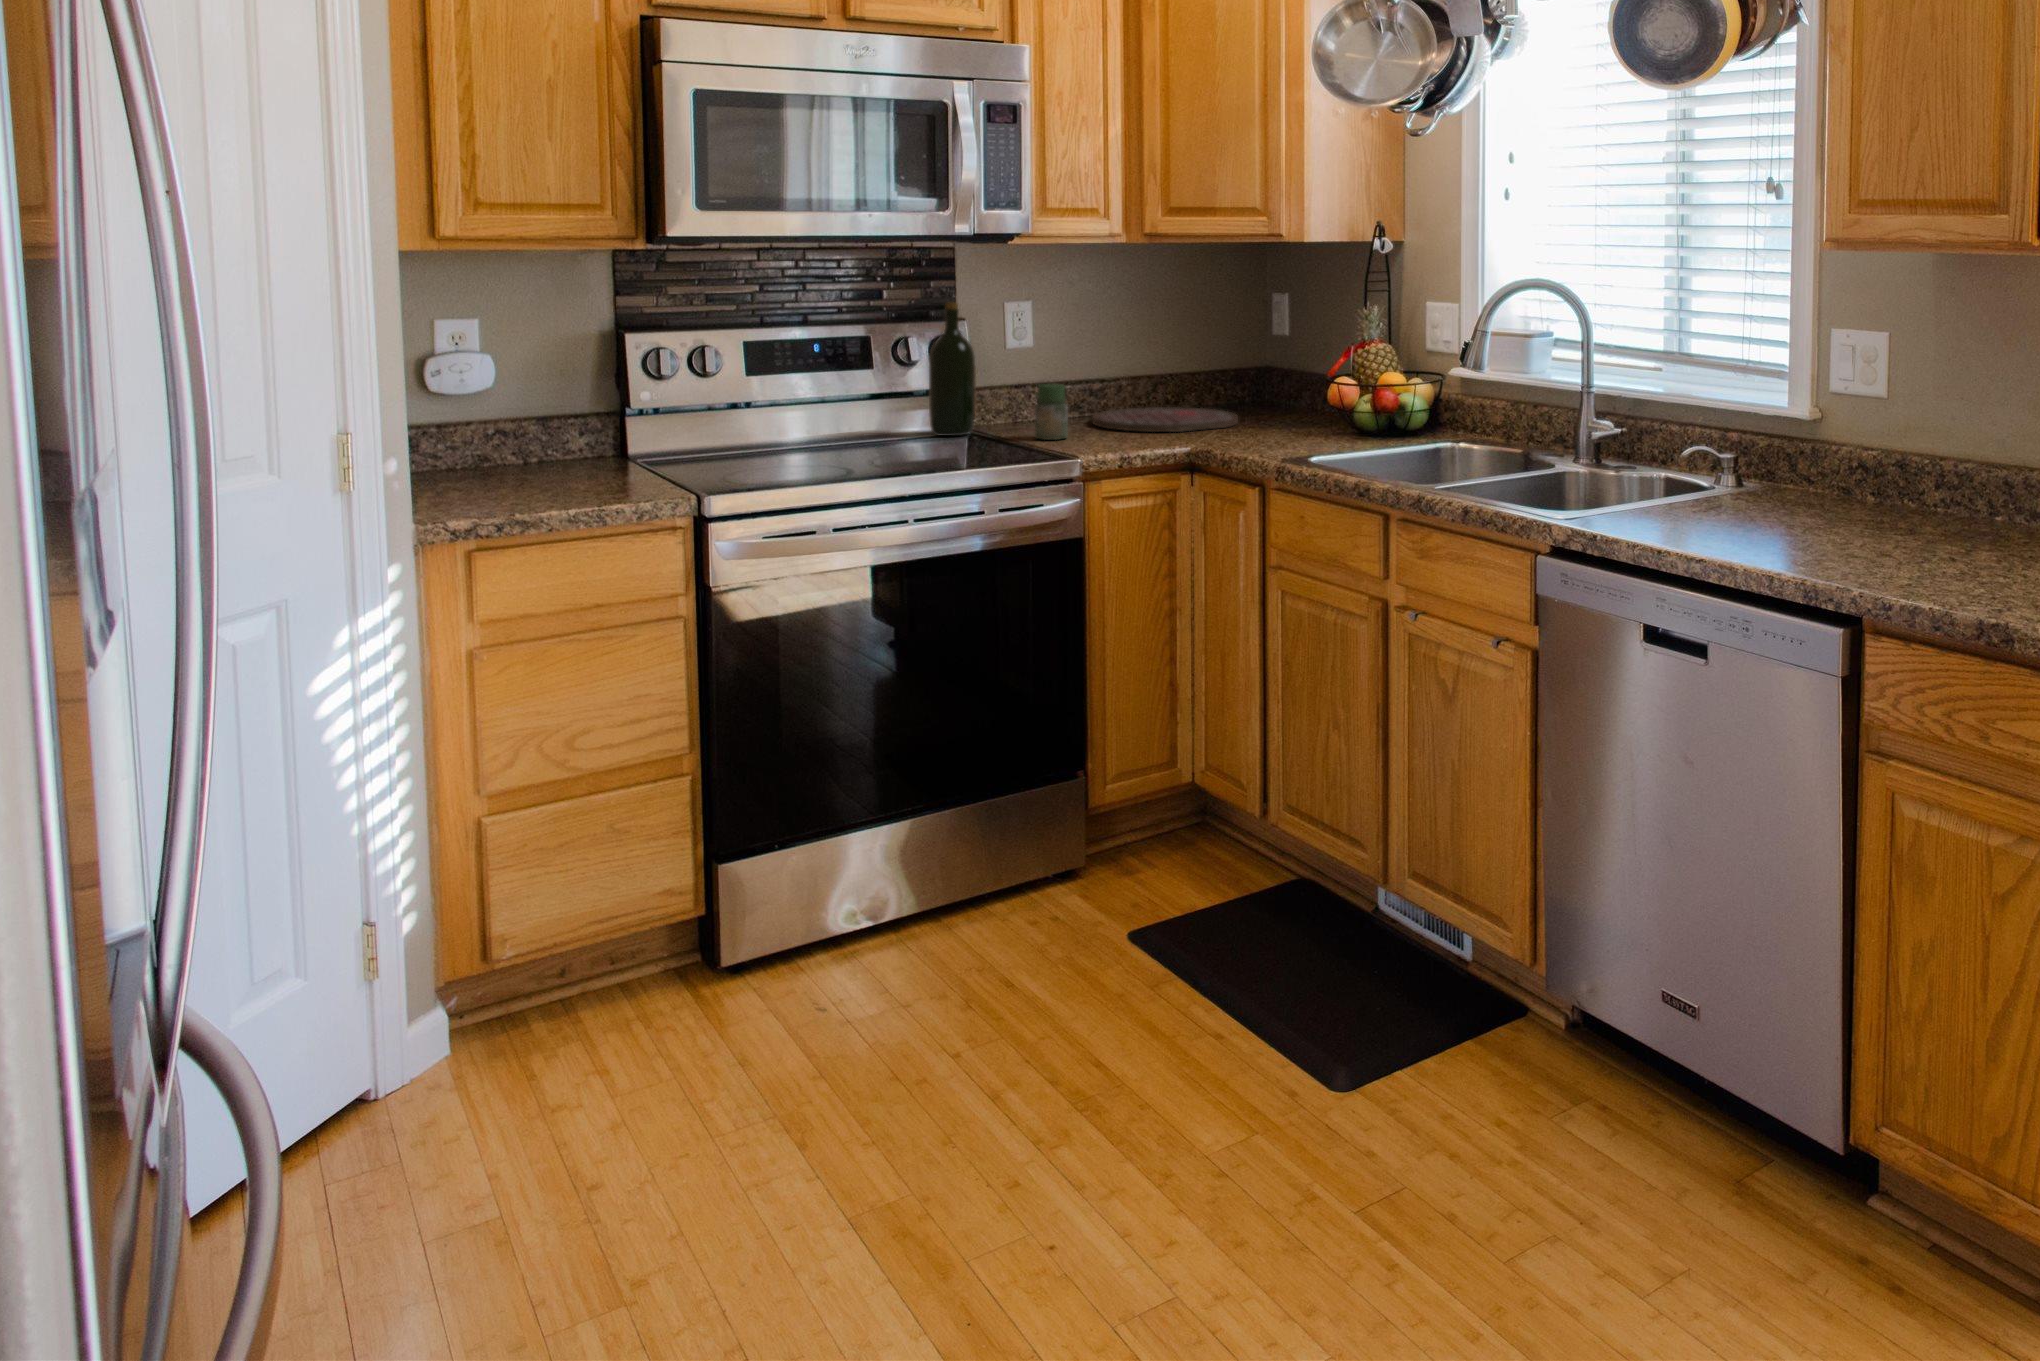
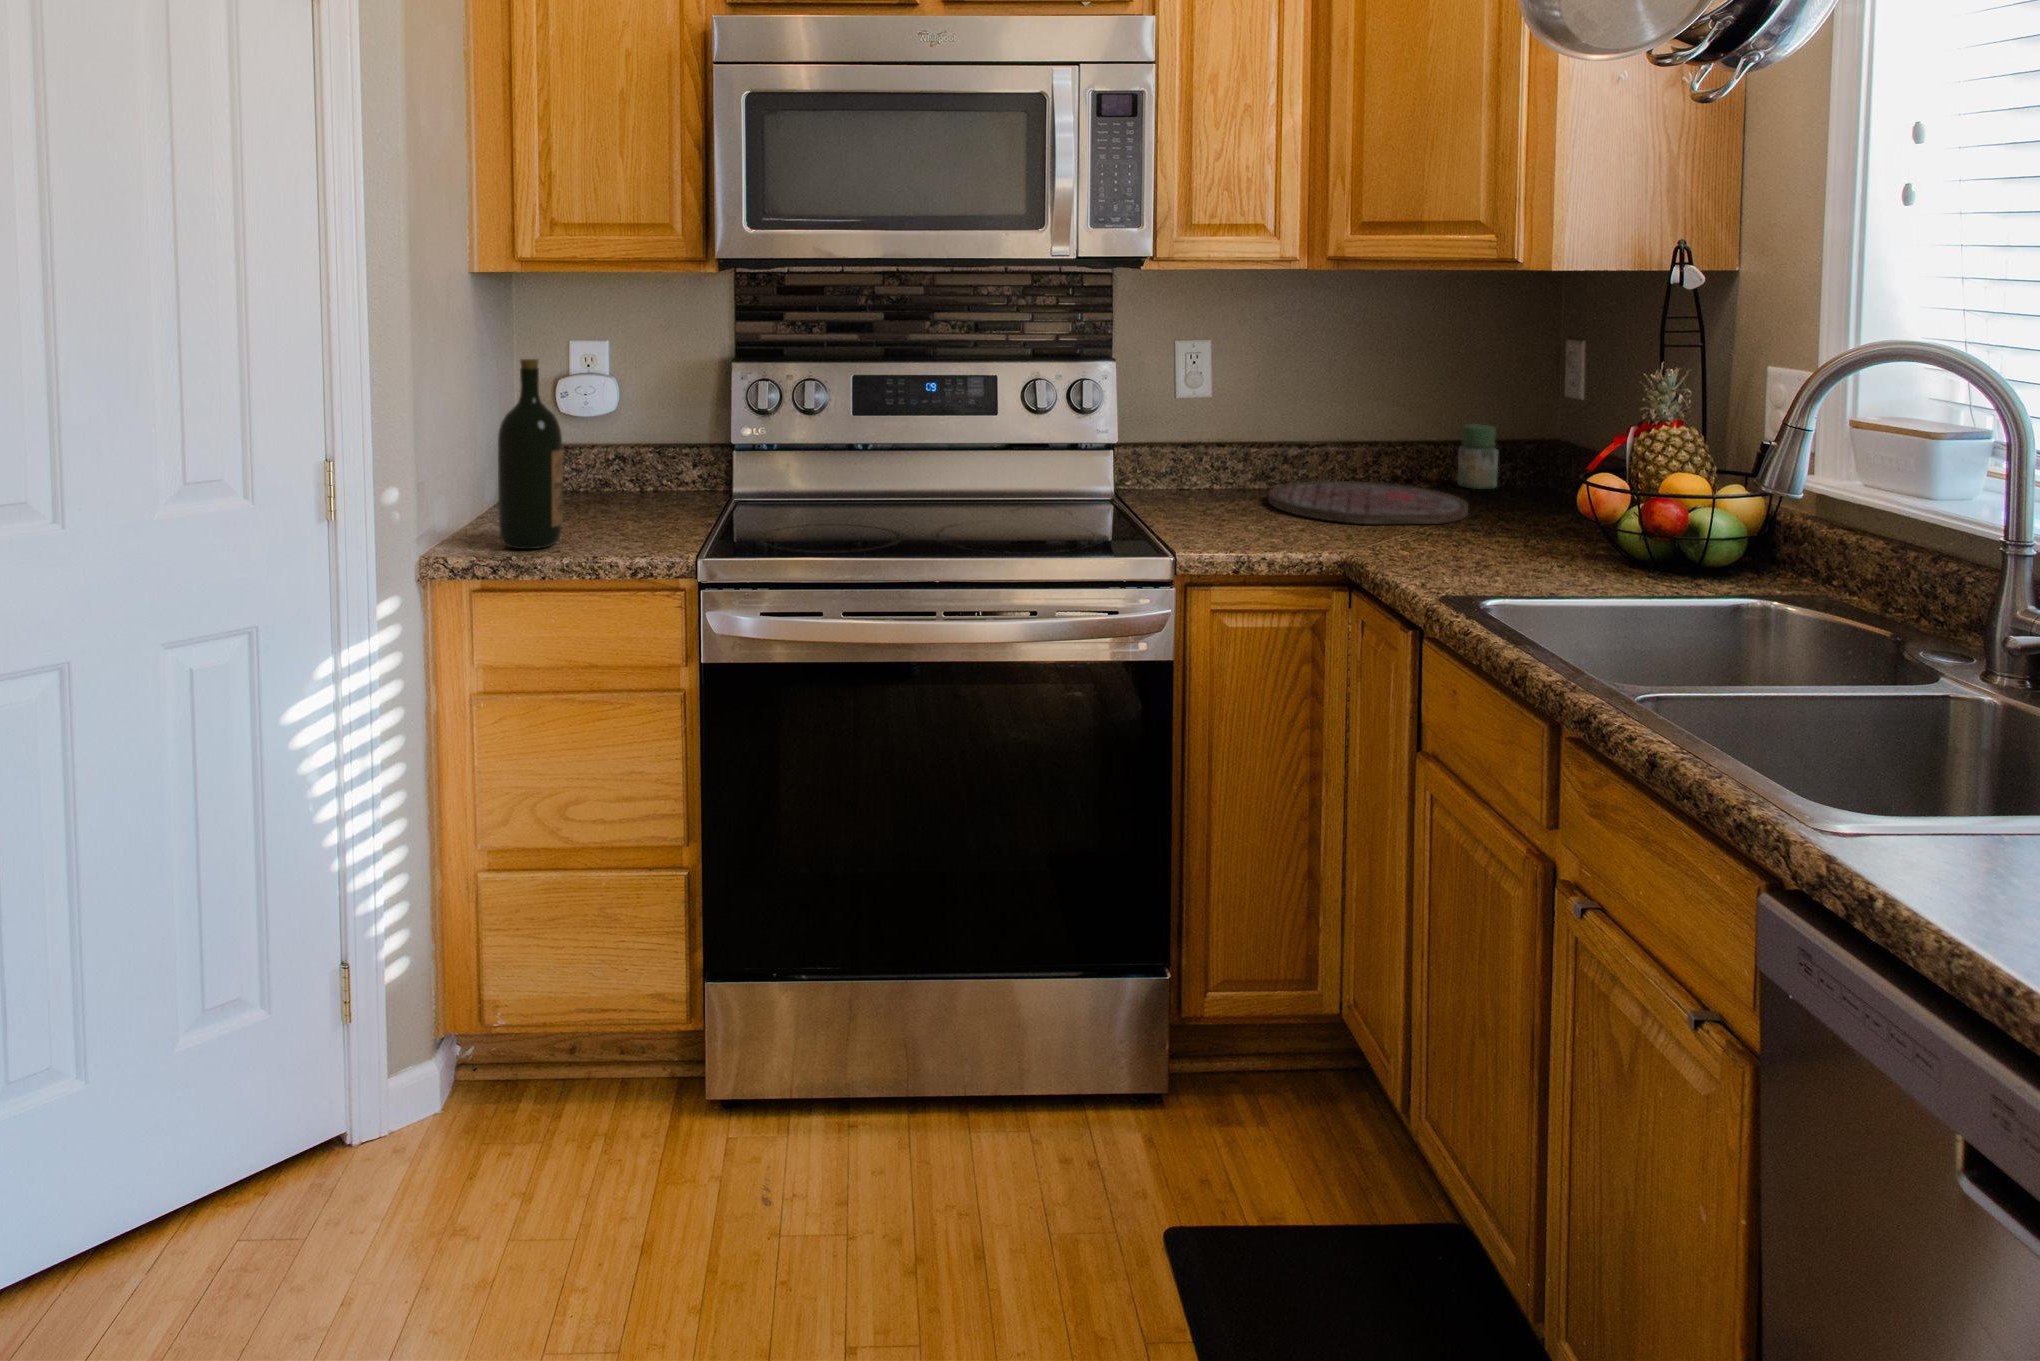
wine bottle: present [929,302,976,436] -> present [498,359,563,549]
jar: present [1035,384,1068,440] -> present [1457,424,1498,489]

